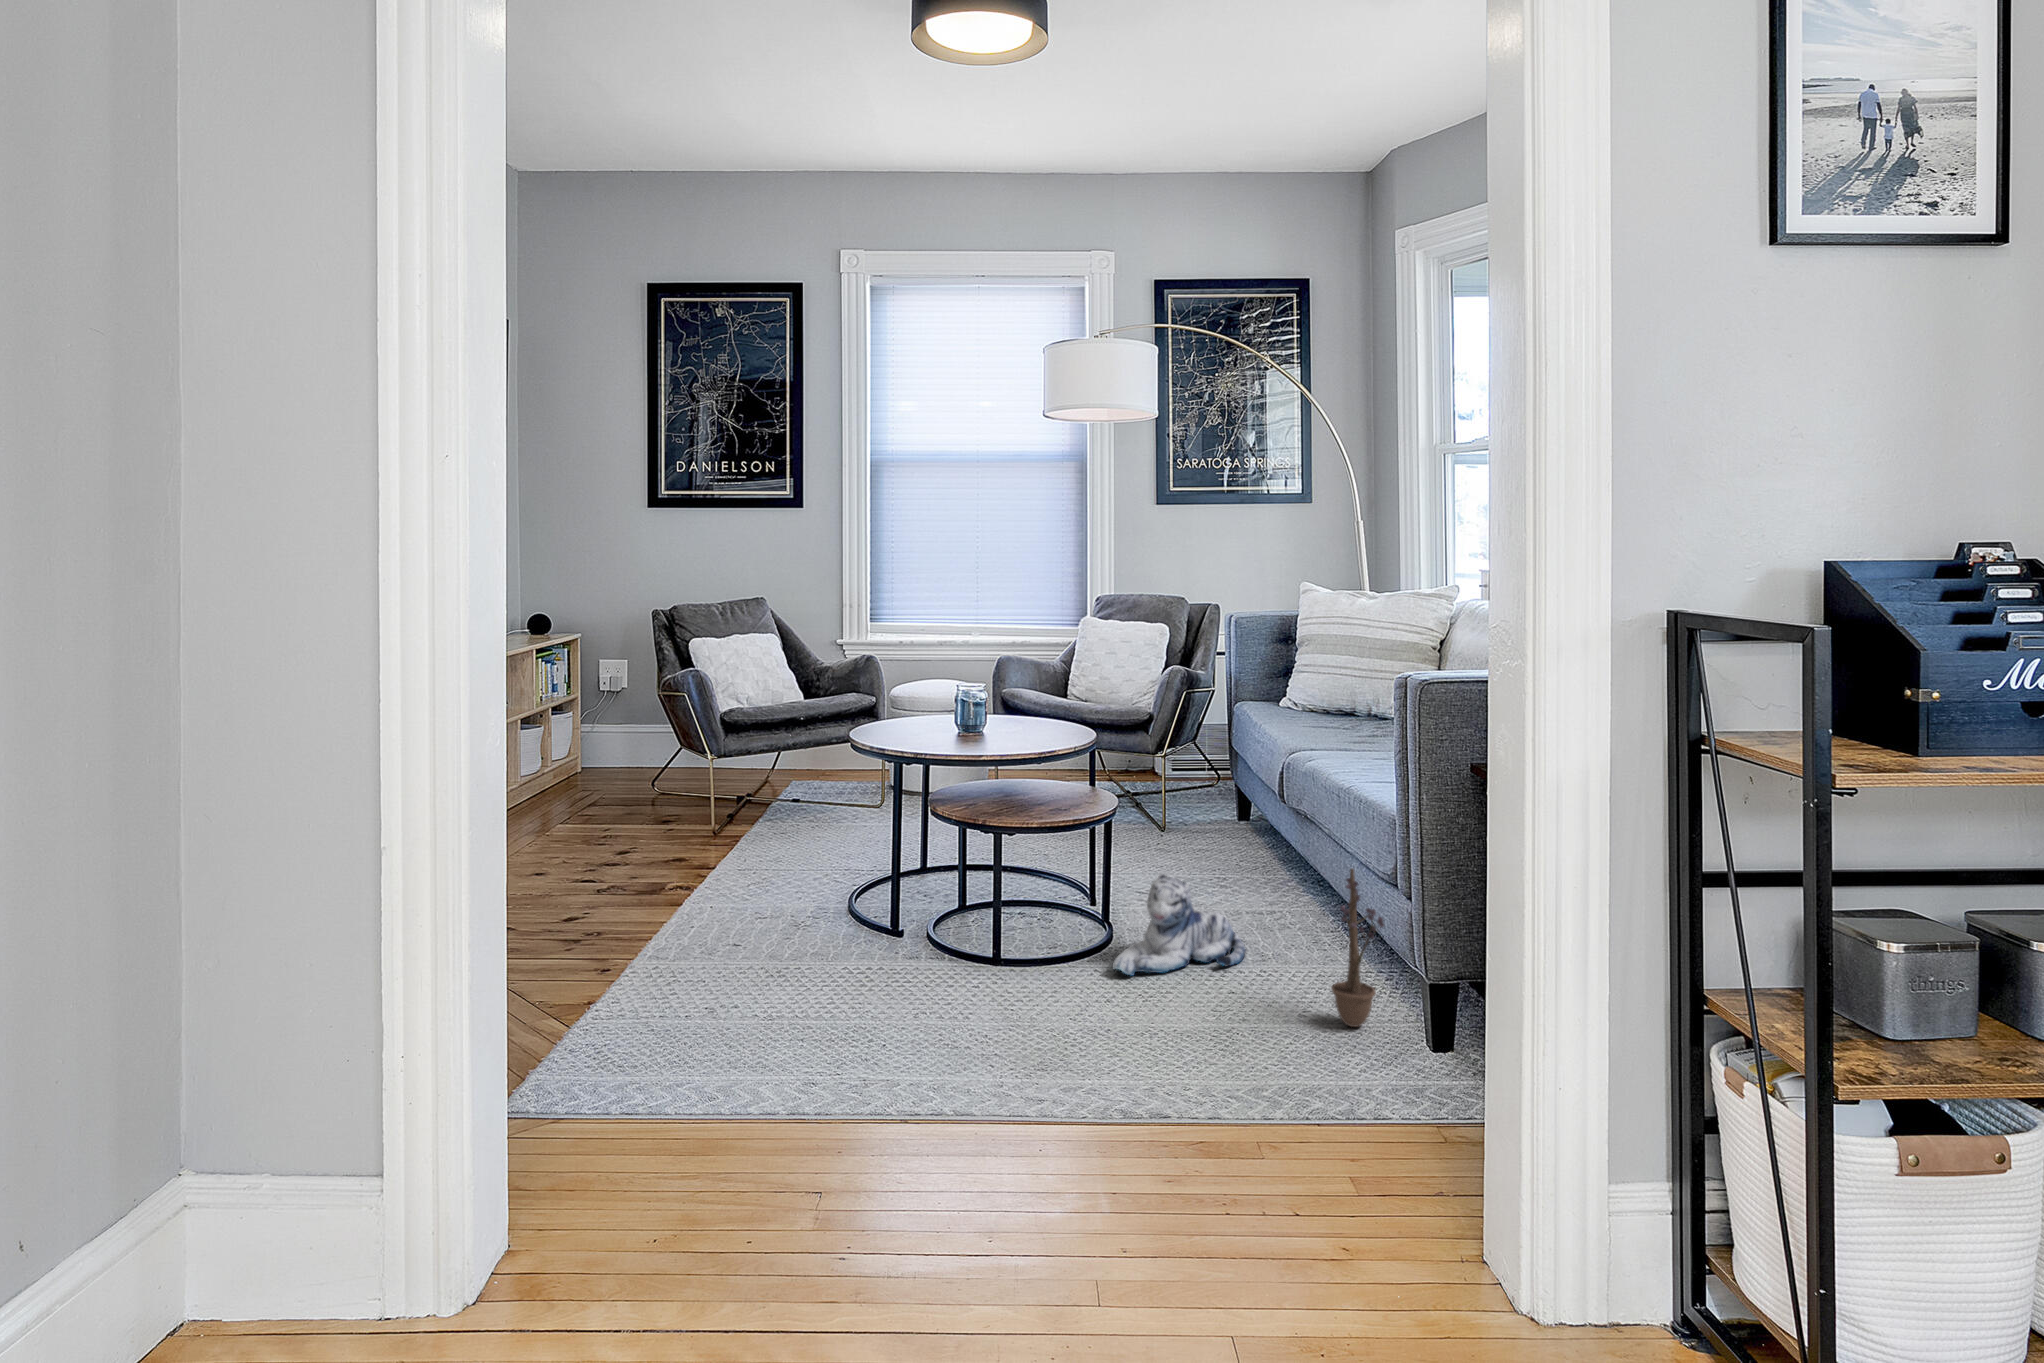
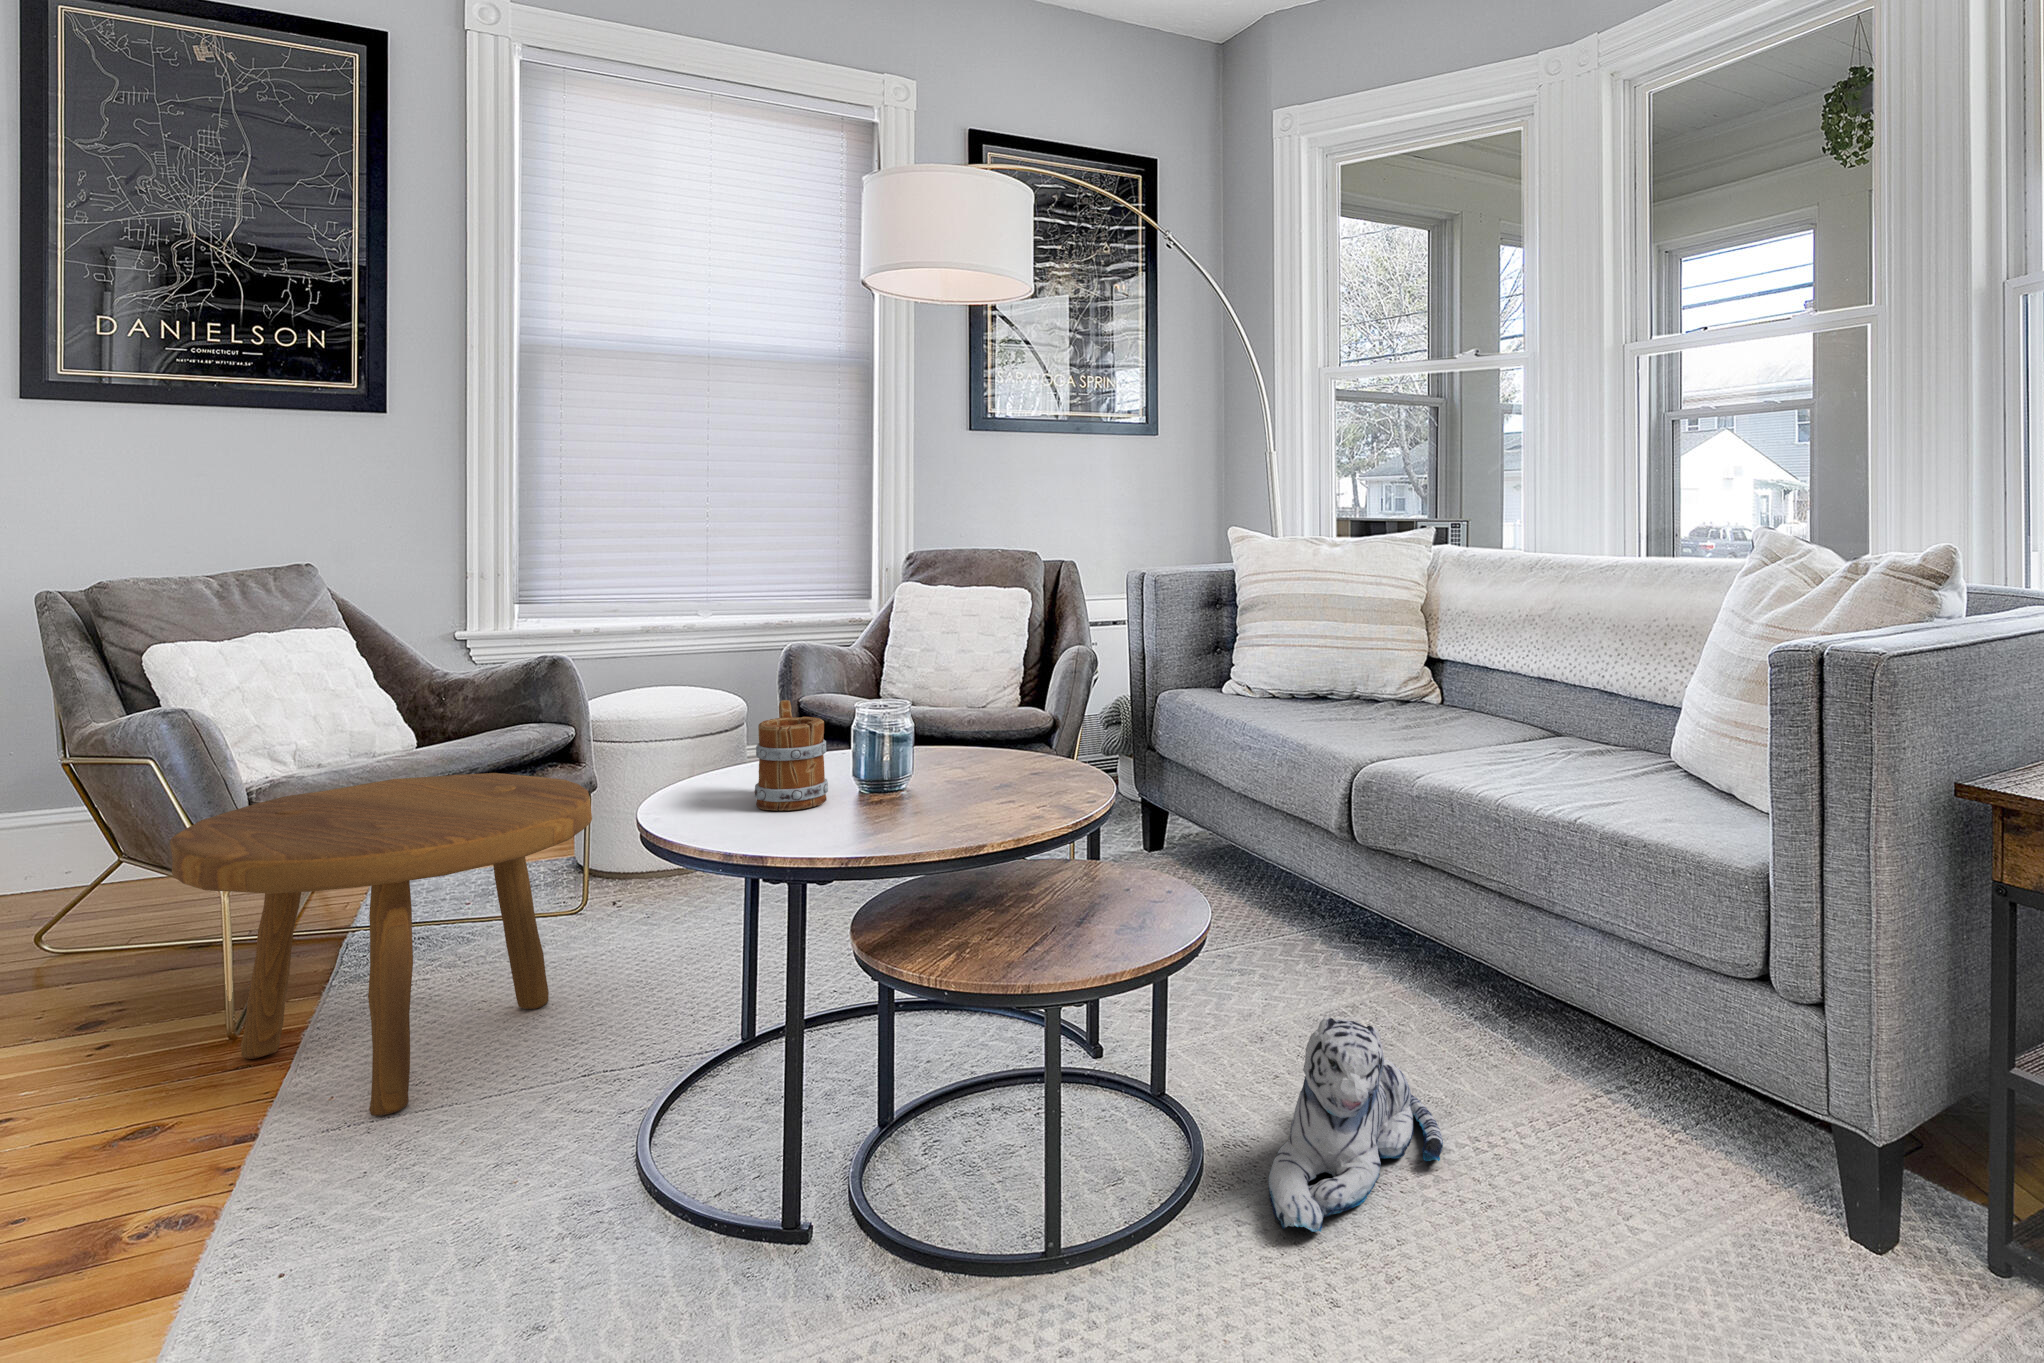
mug: none [911,682,947,738] -> present [755,700,828,811]
footstool: none [687,714,863,870] -> present [170,773,592,1116]
decorative plant: present [1331,868,1384,1027] -> none [1666,976,1841,1255]

